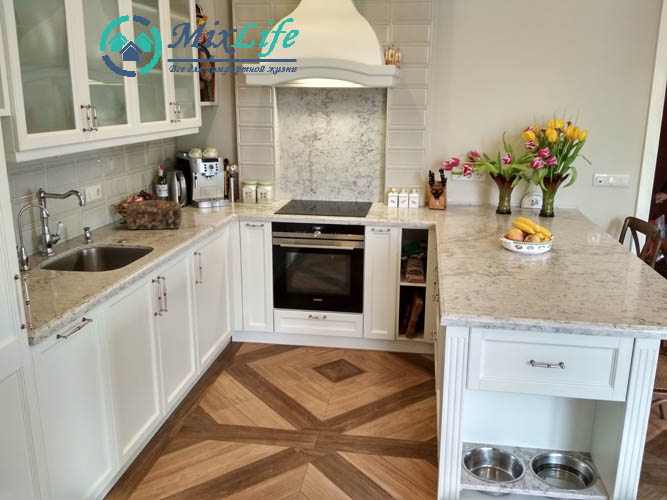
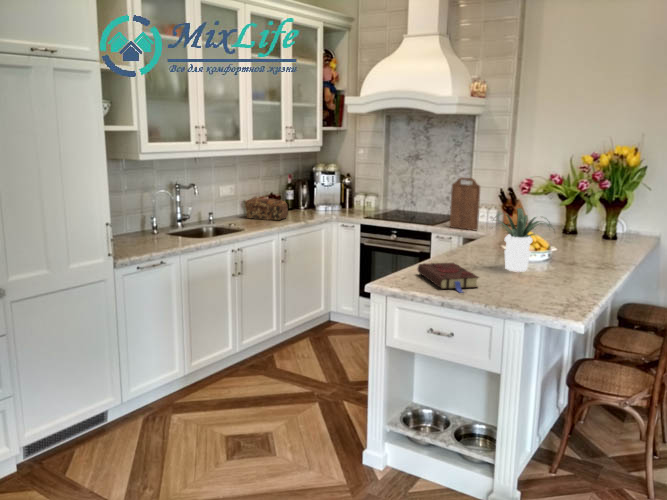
cutting board: none [385,160,421,220] -> present [450,177,480,231]
potted plant: none [506,198,593,270] -> present [497,208,551,272]
book: none [470,270,561,310] -> present [418,263,479,293]

